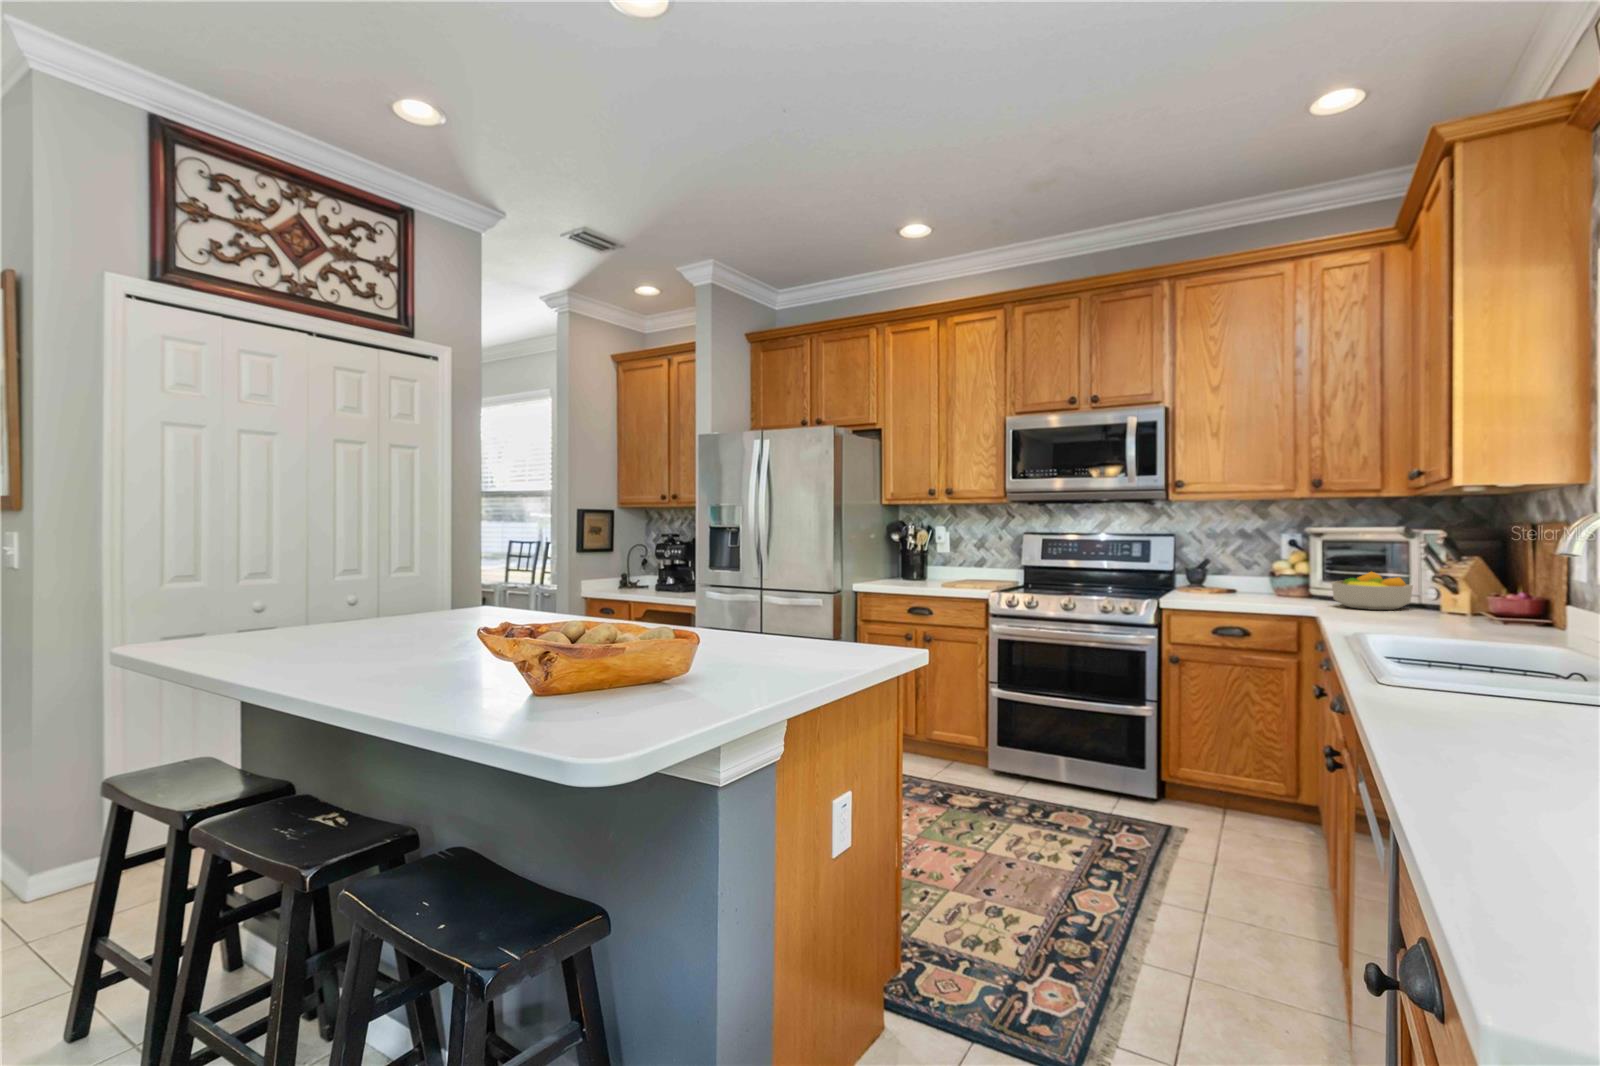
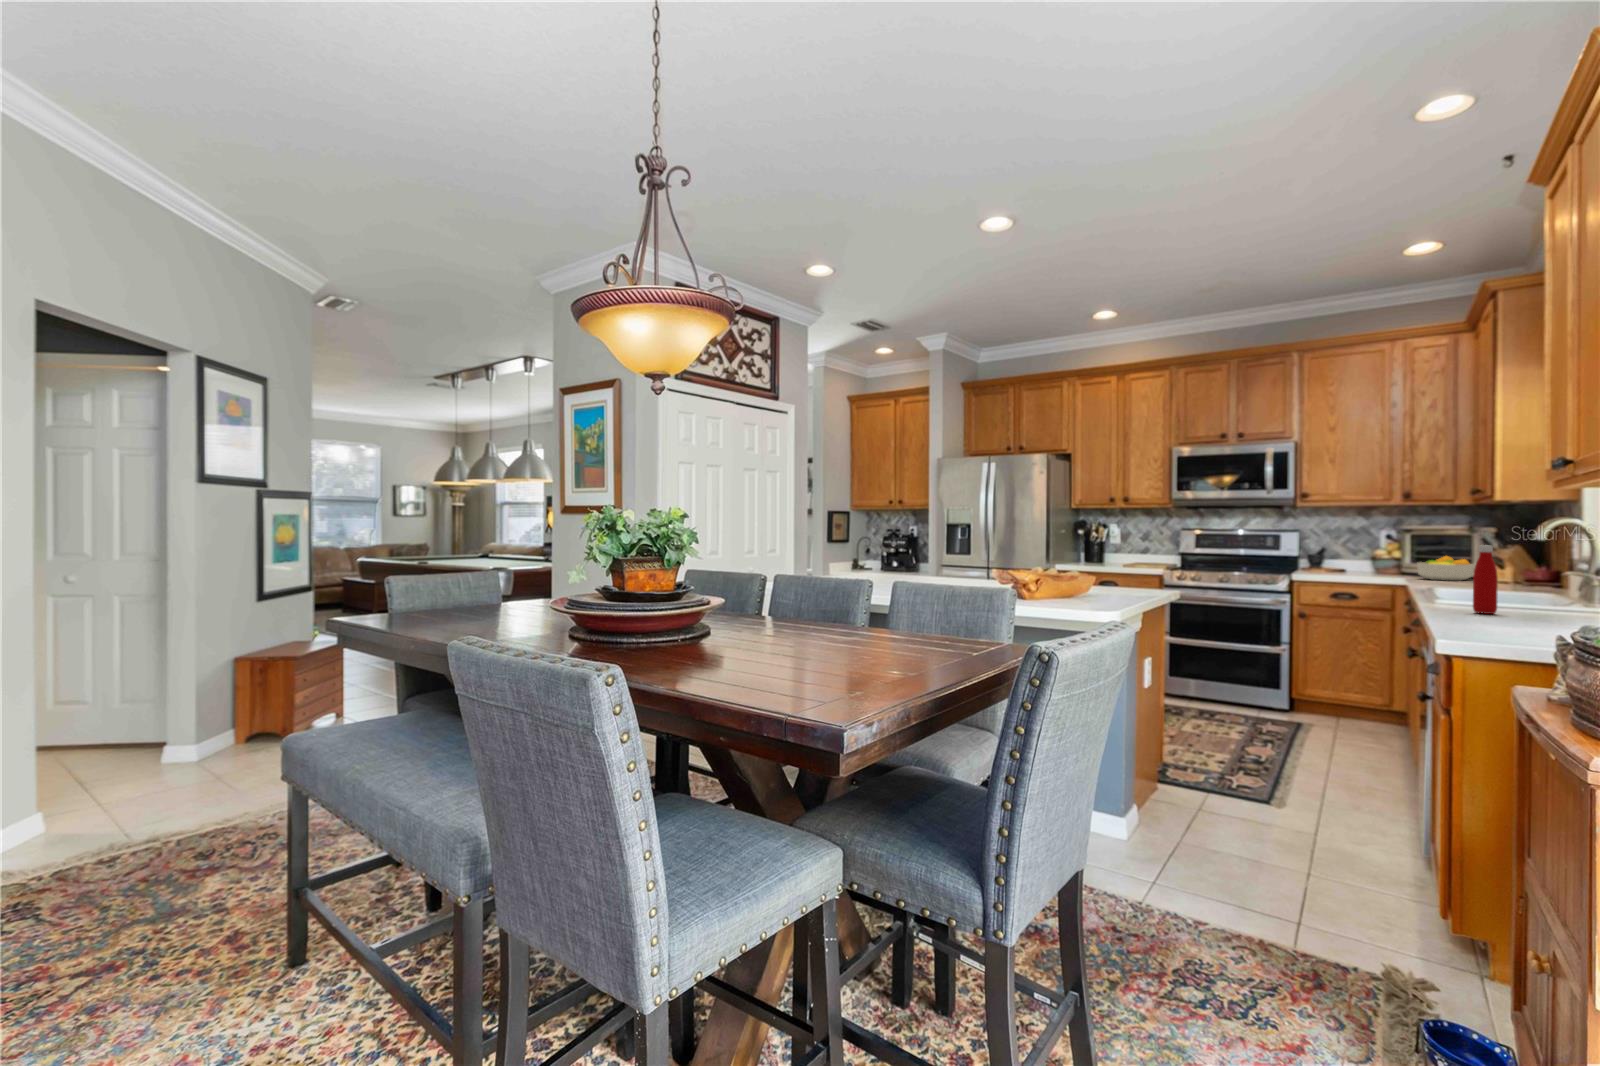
bottle: none [1473,572,1527,727] -> present [1473,545,1498,614]

